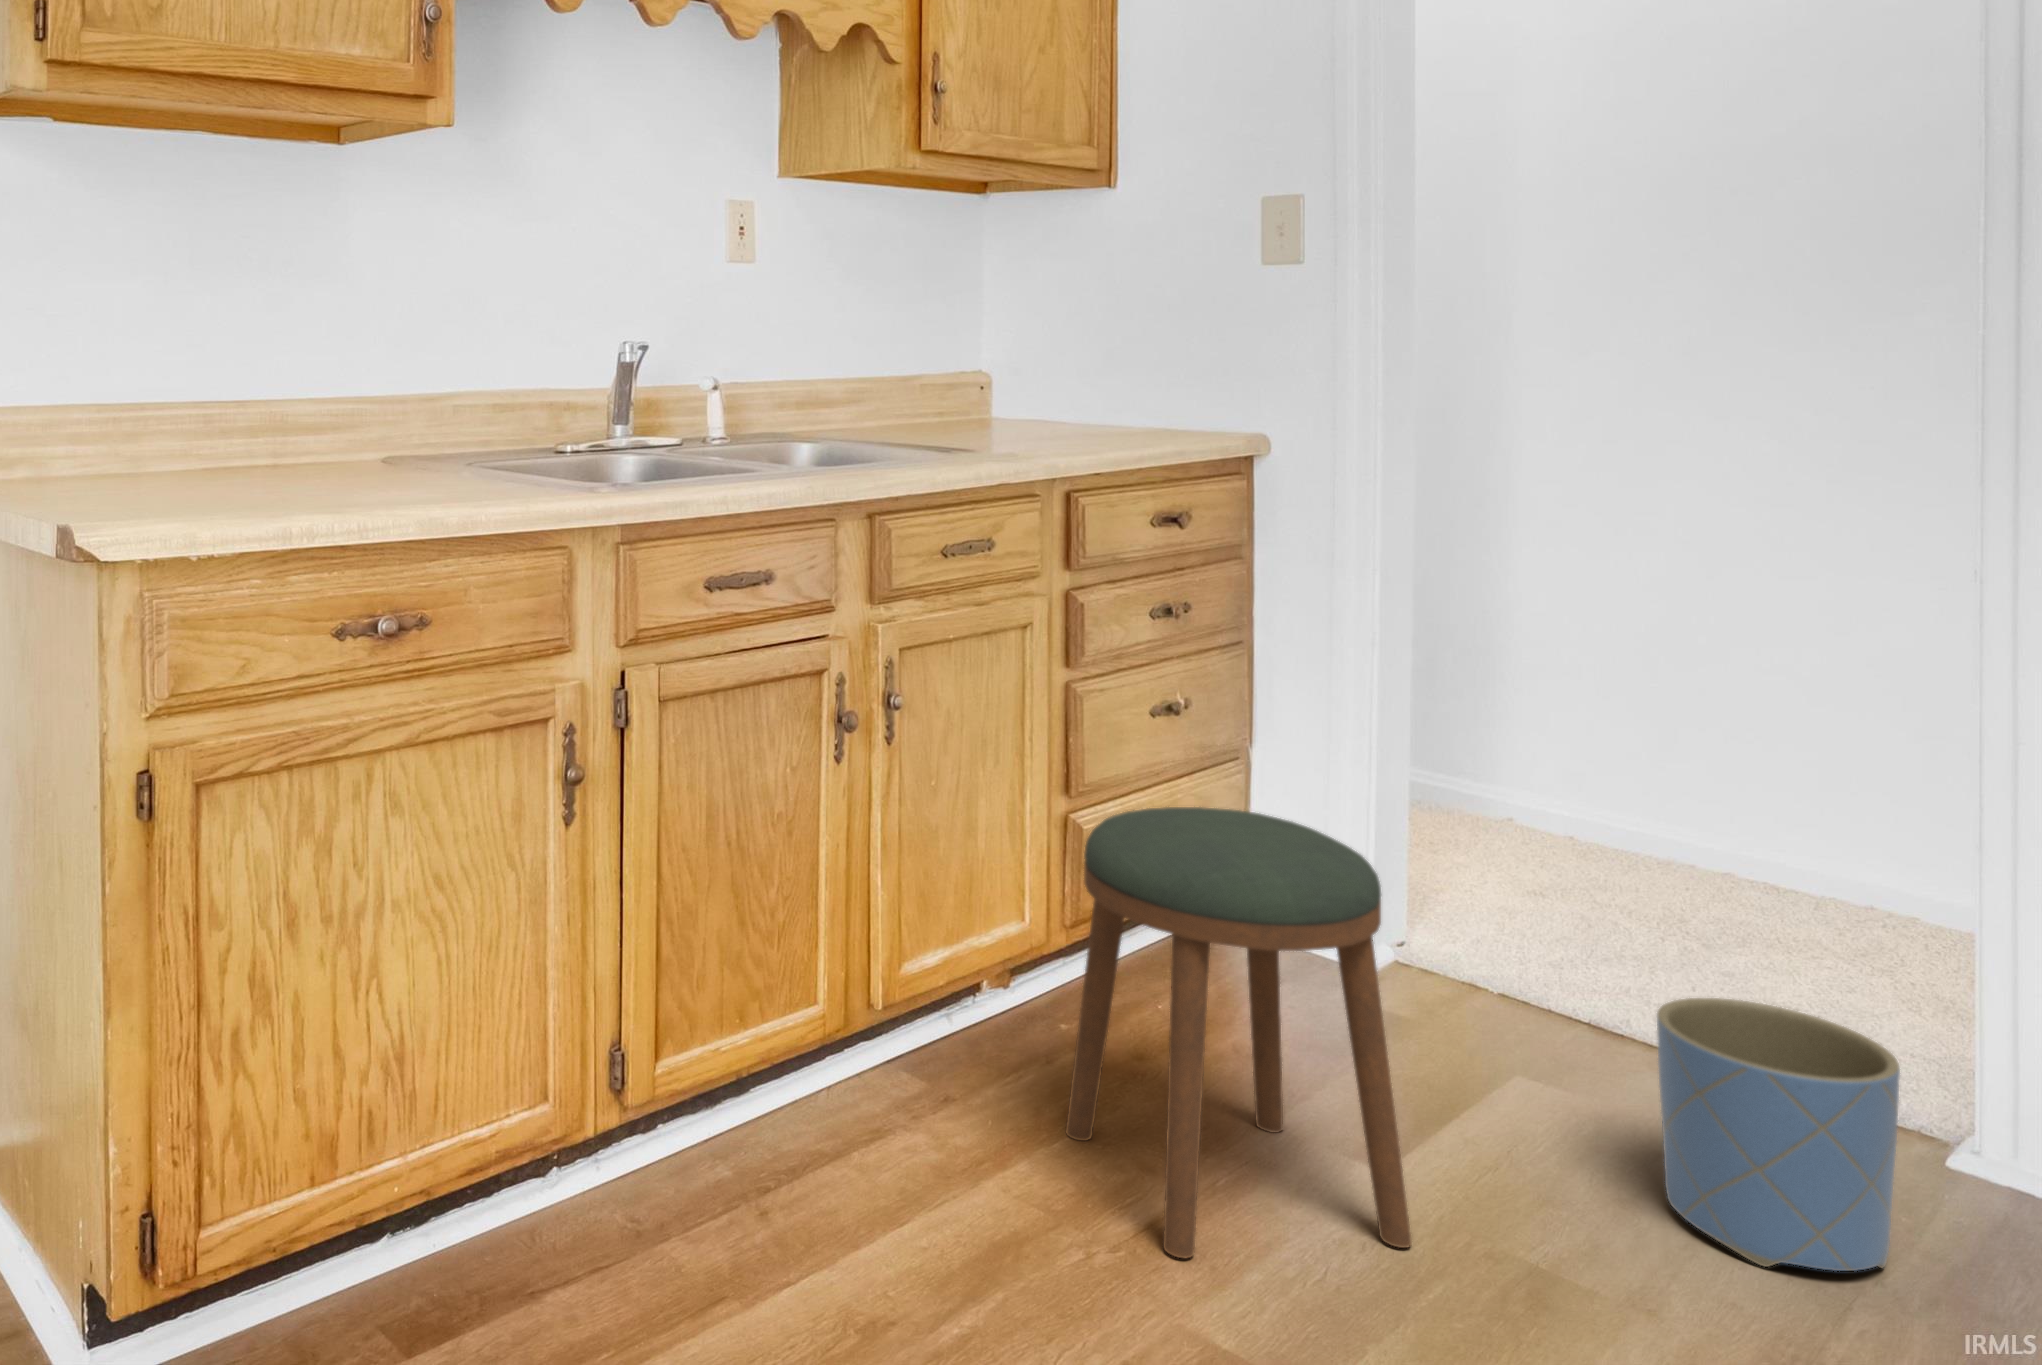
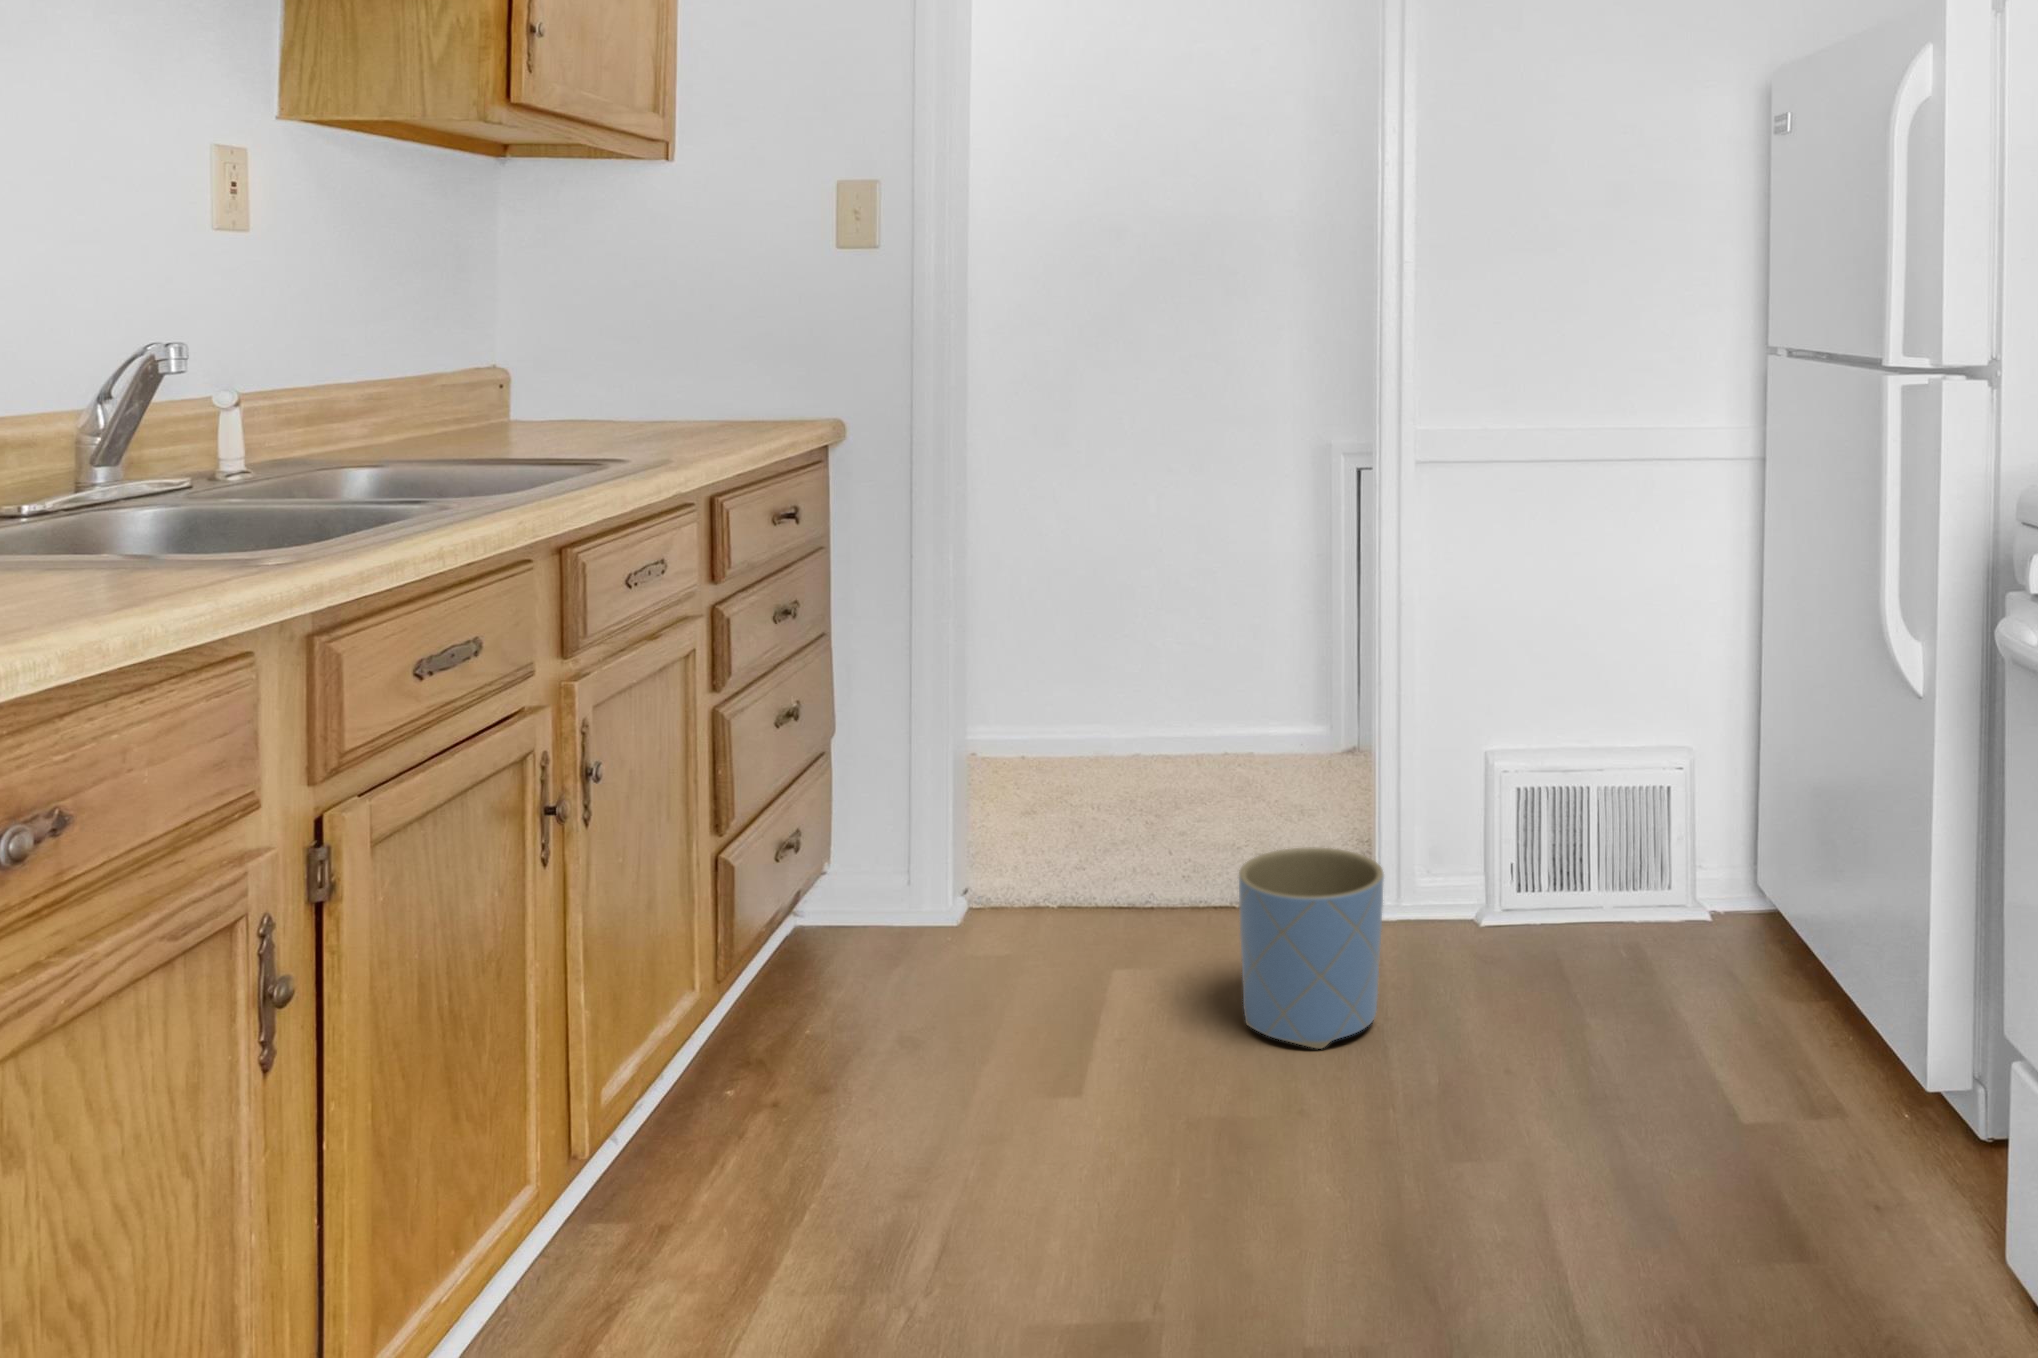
stool: present [1066,807,1412,1258] -> none [801,799,1129,1261]

